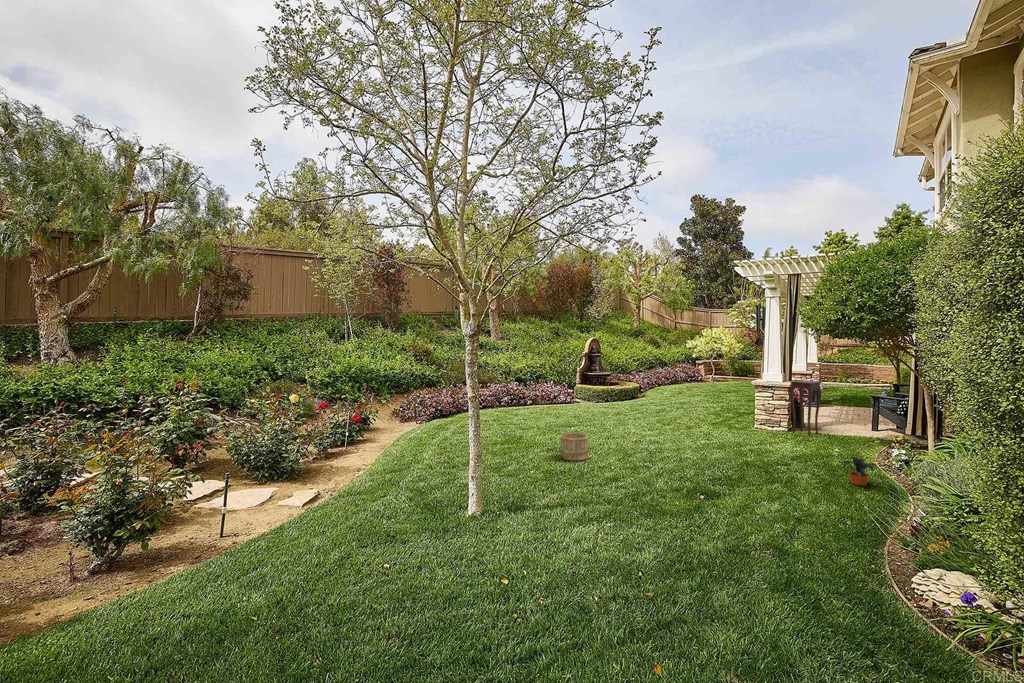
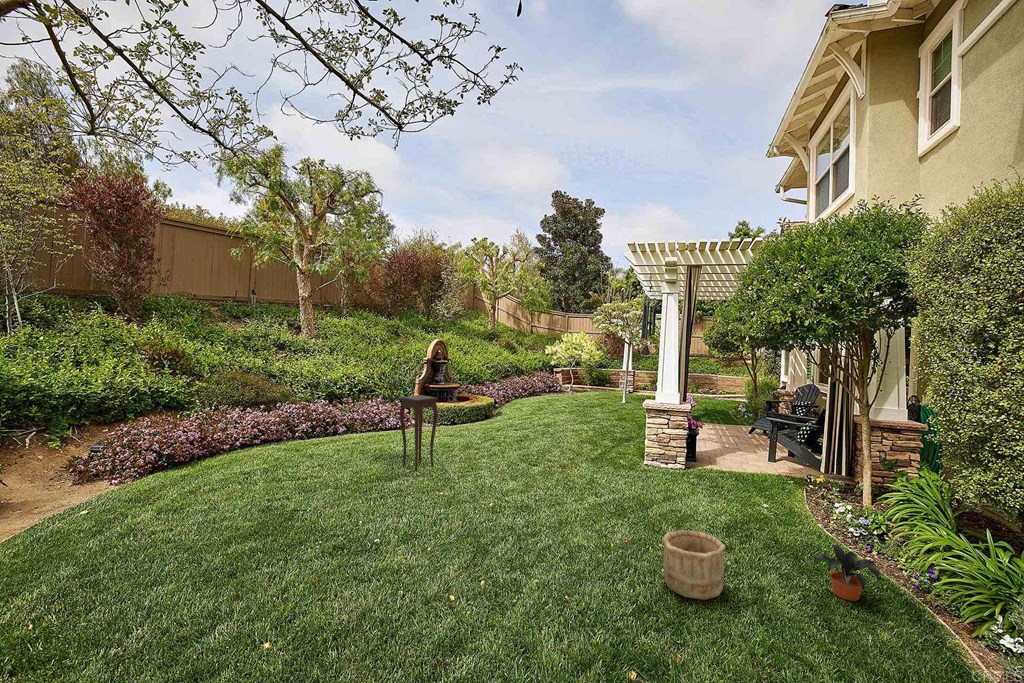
side table: present [790,380,821,436] -> present [400,395,438,471]
wooden bucket: present [559,433,589,461] -> present [662,530,726,600]

